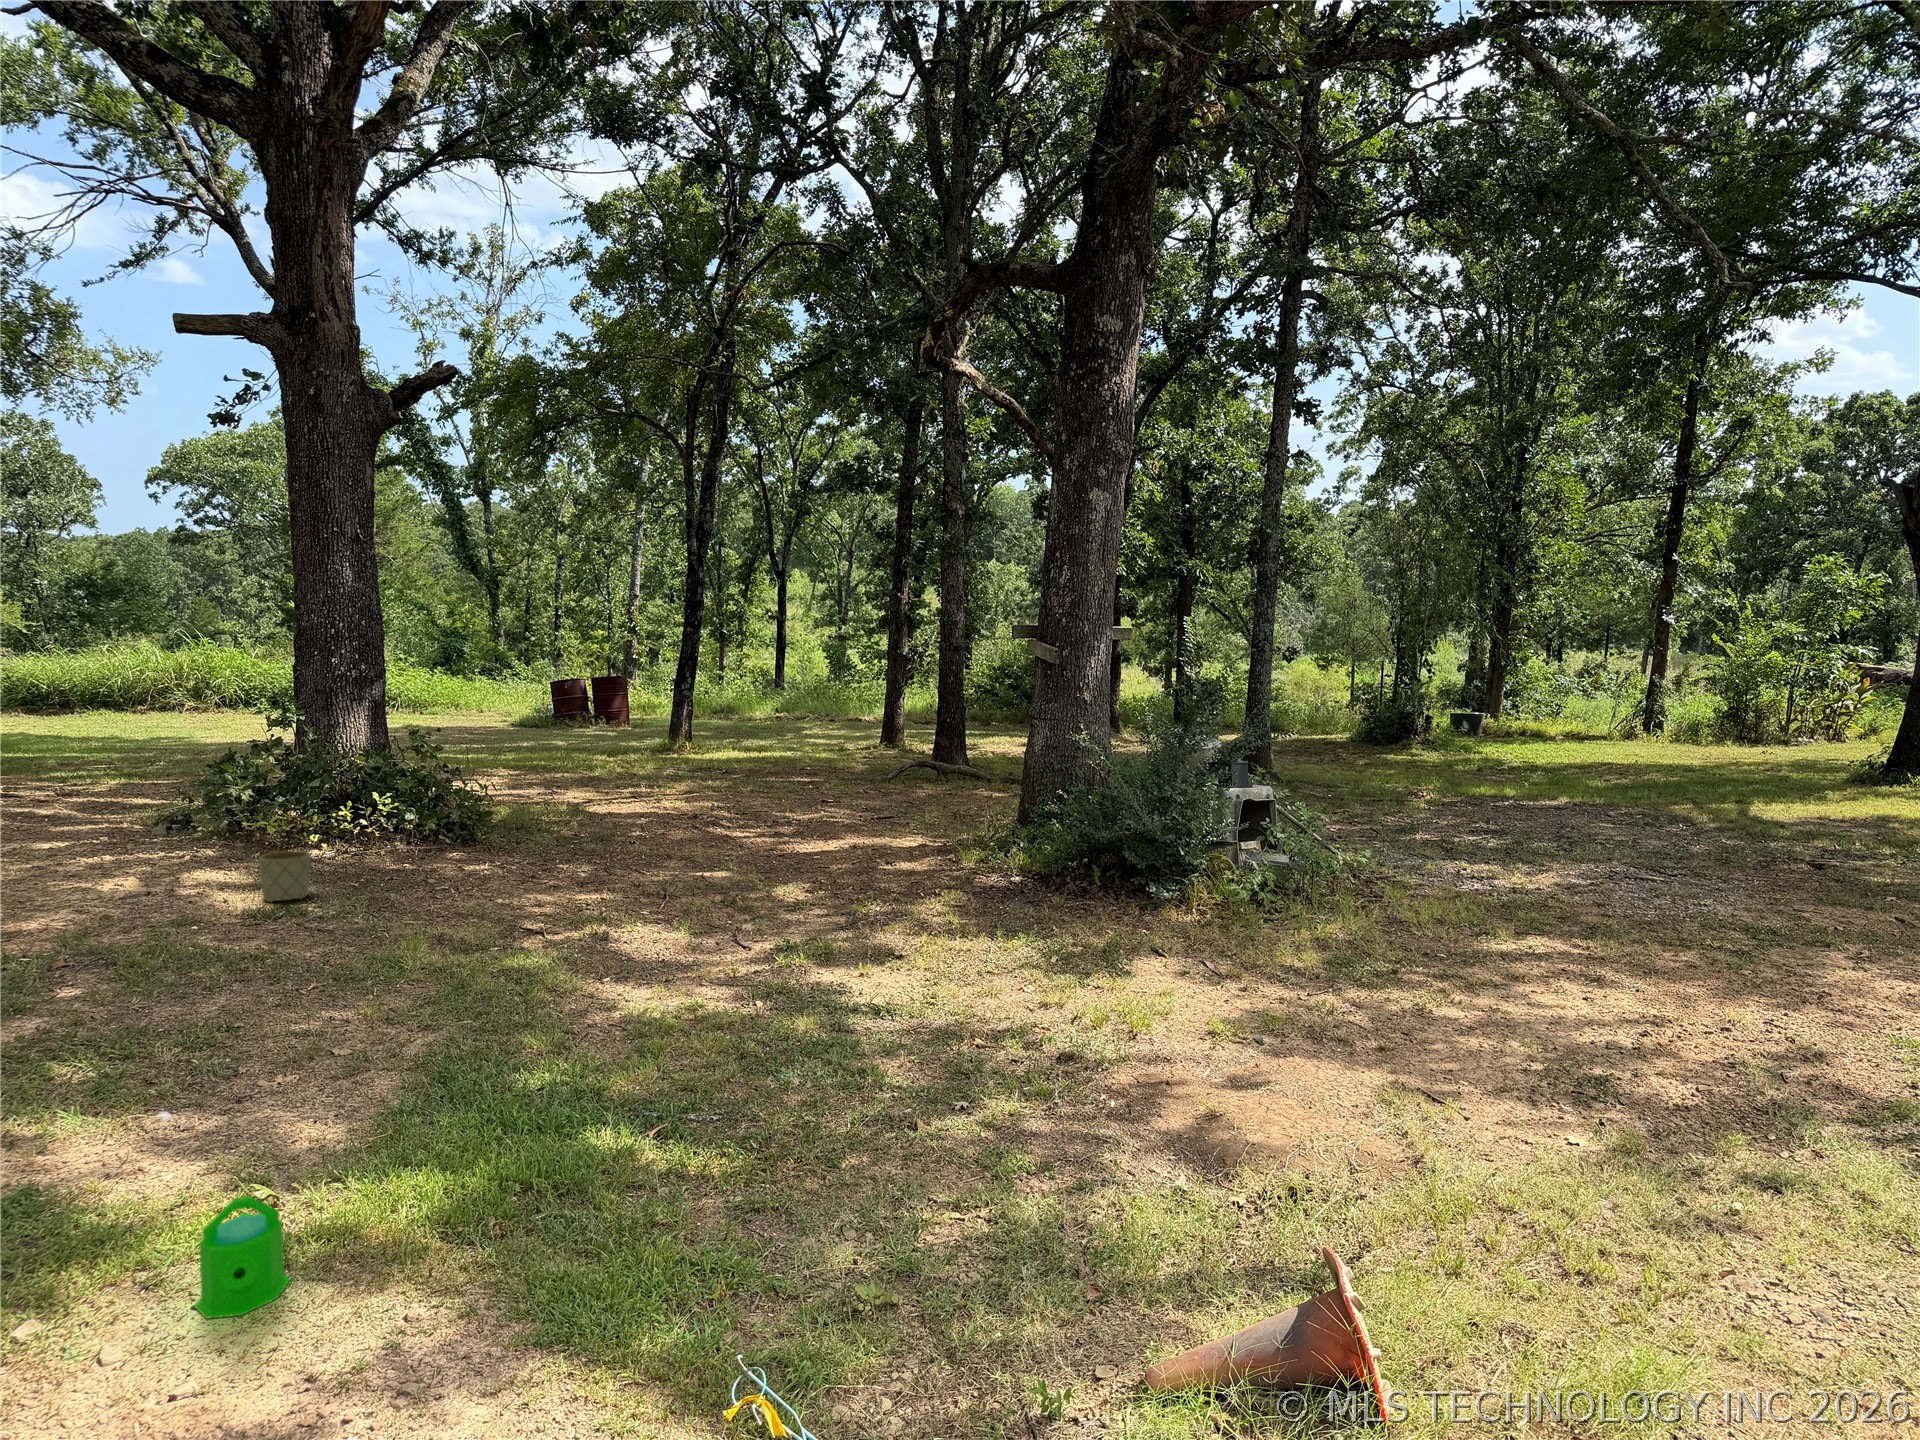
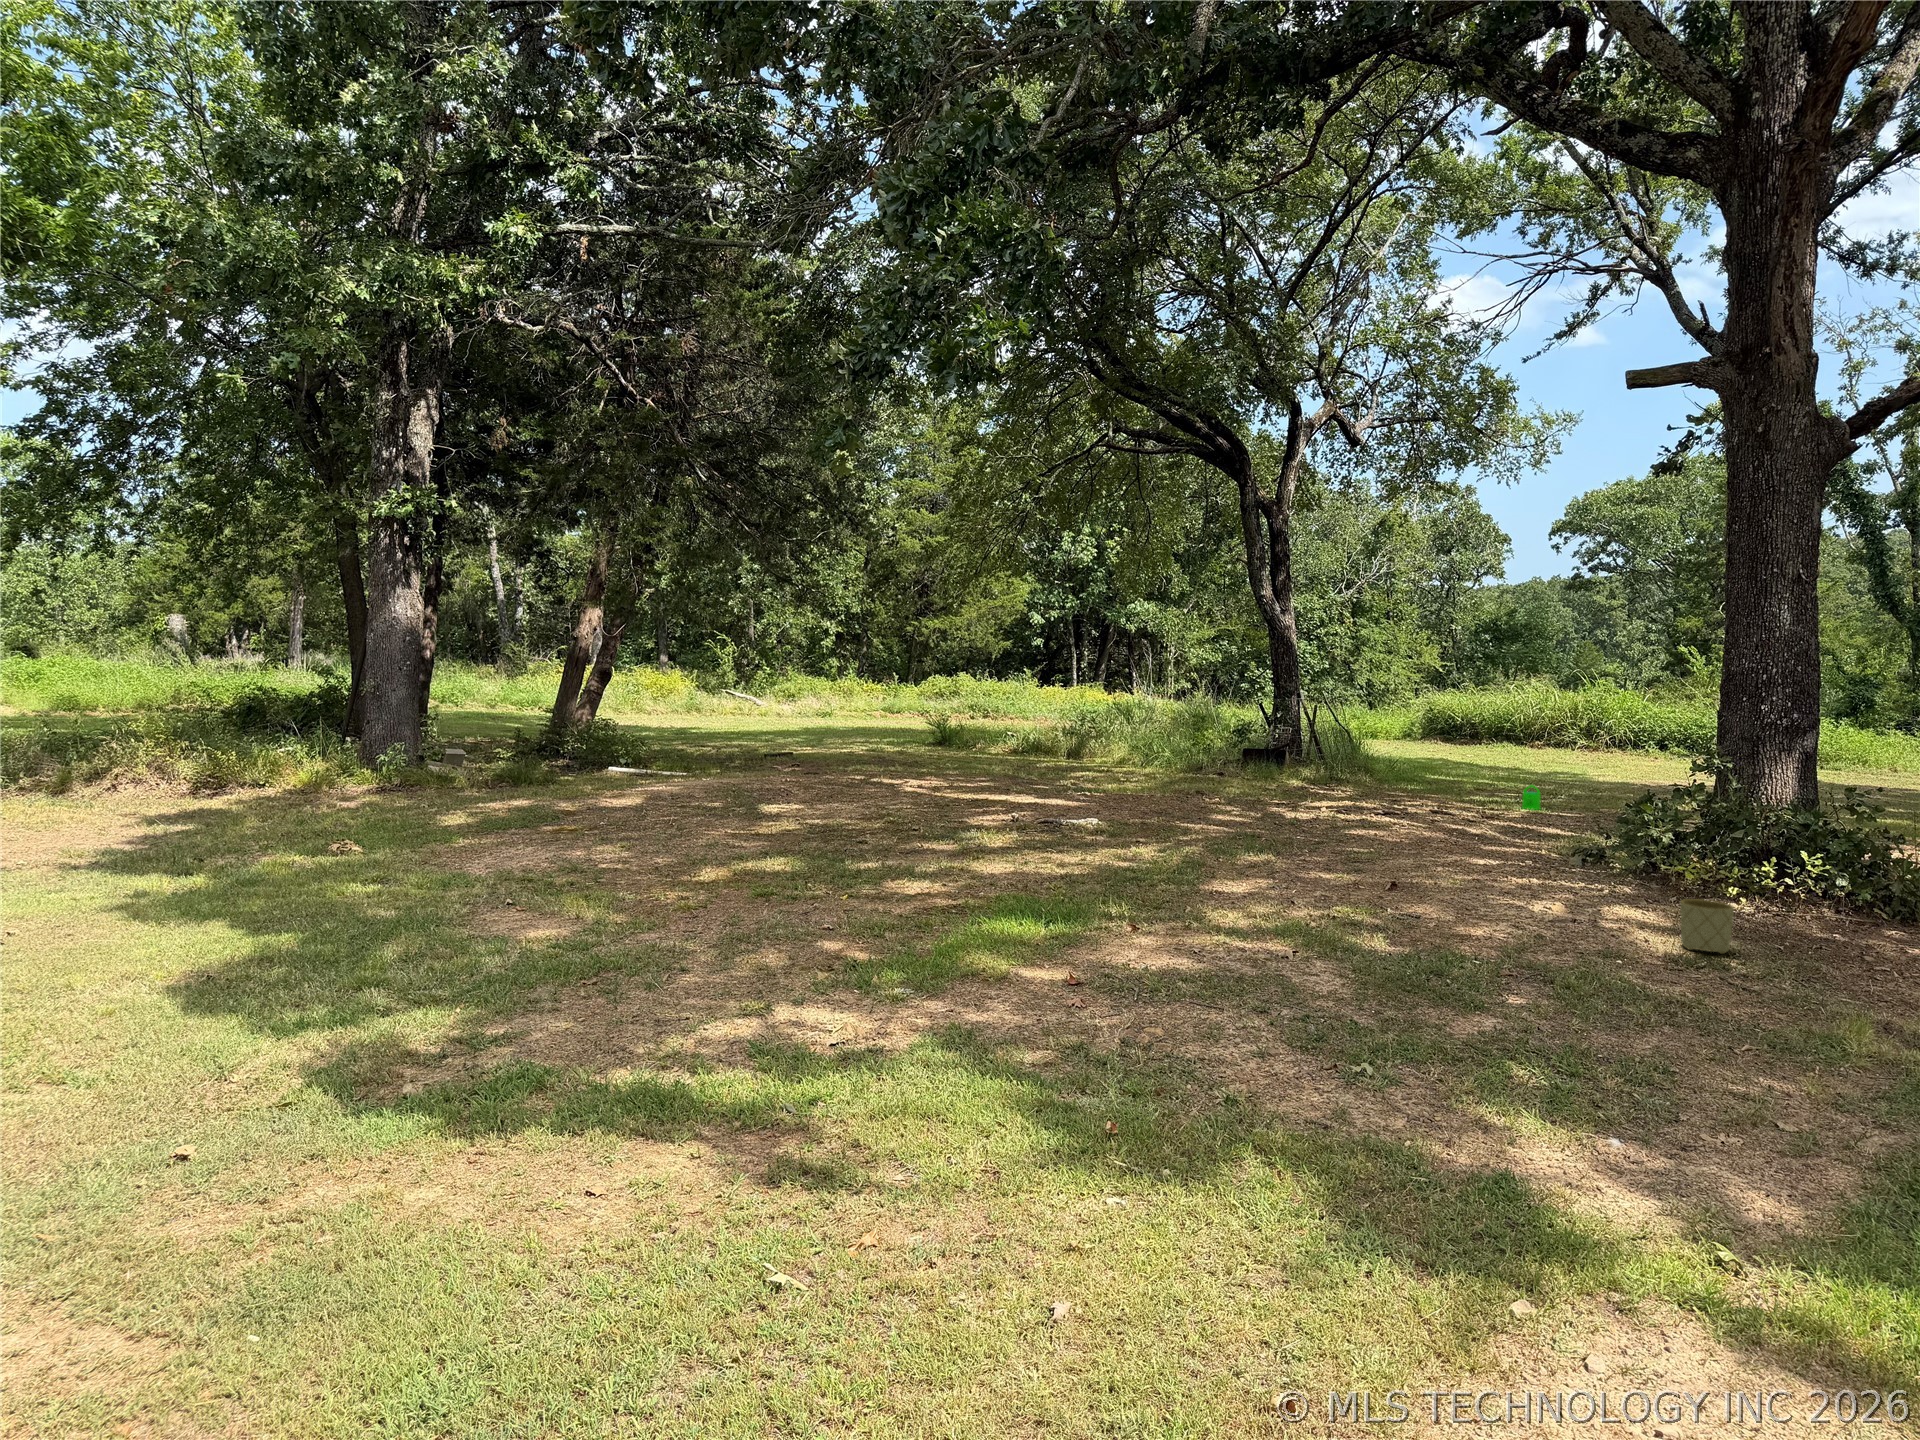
watering can: present [195,1196,290,1318] -> present [1522,785,1541,810]

